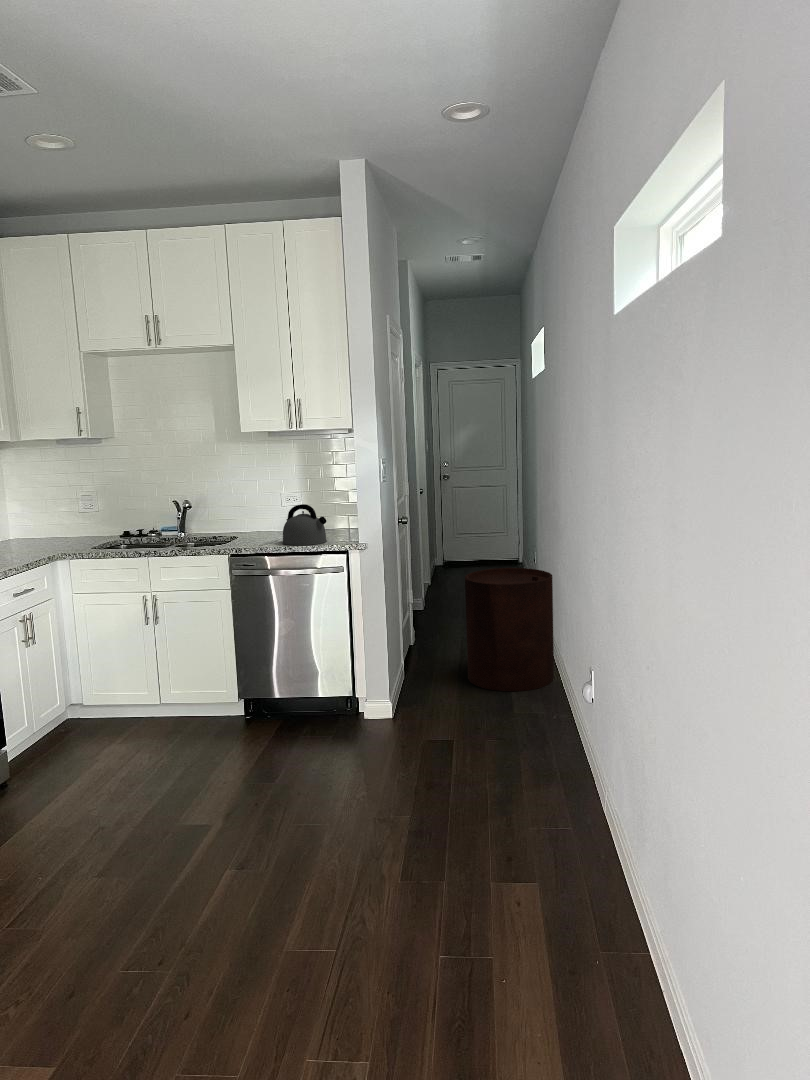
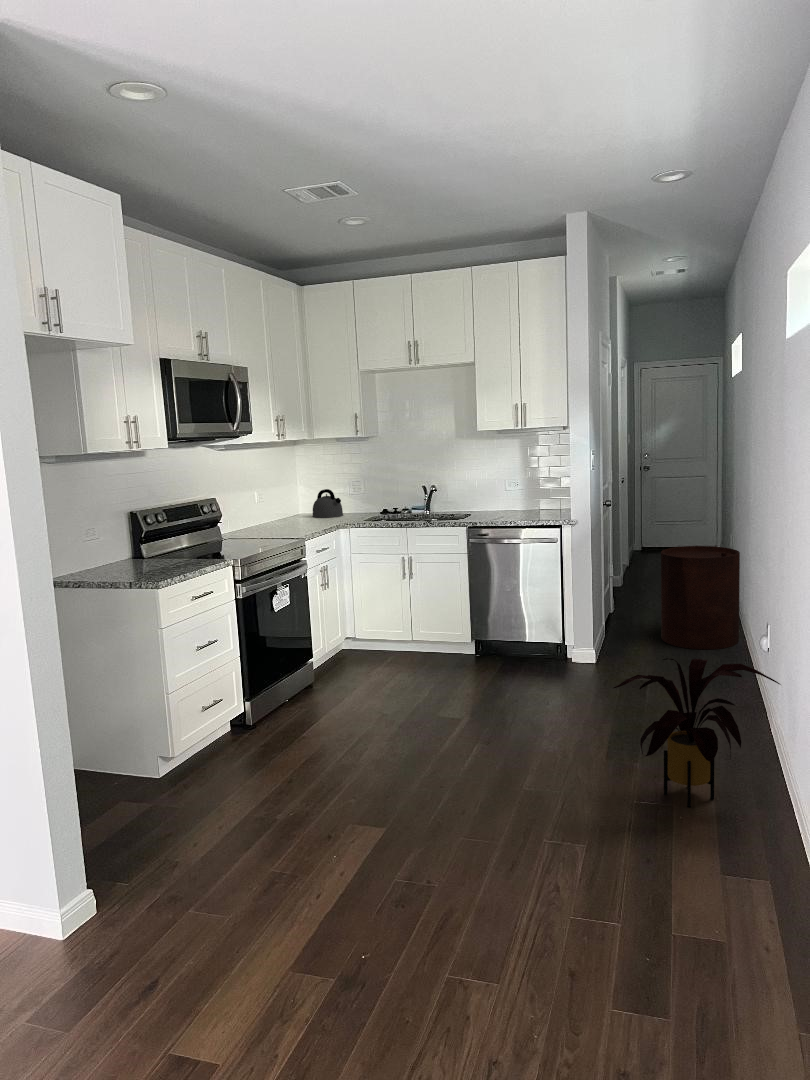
kettle: present [282,504,327,545] -> present [313,489,343,518]
house plant: none [406,739,631,955] -> present [614,658,781,807]

